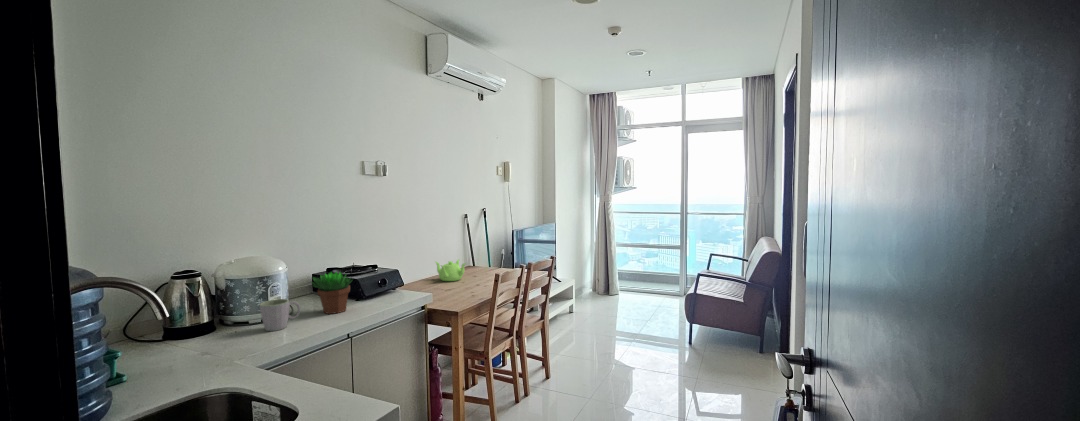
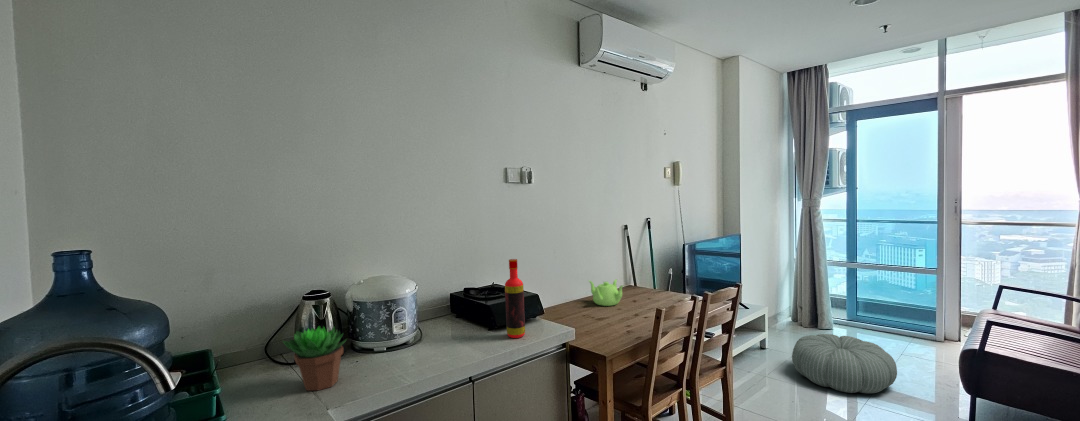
bottle: none [373,238,391,303] -> present [505,259,525,338]
succulent plant: present [311,272,352,314] -> present [283,326,346,391]
pouf: none [591,296,656,335] -> present [792,334,897,393]
mug: present [260,299,300,331] -> none [378,328,420,366]

